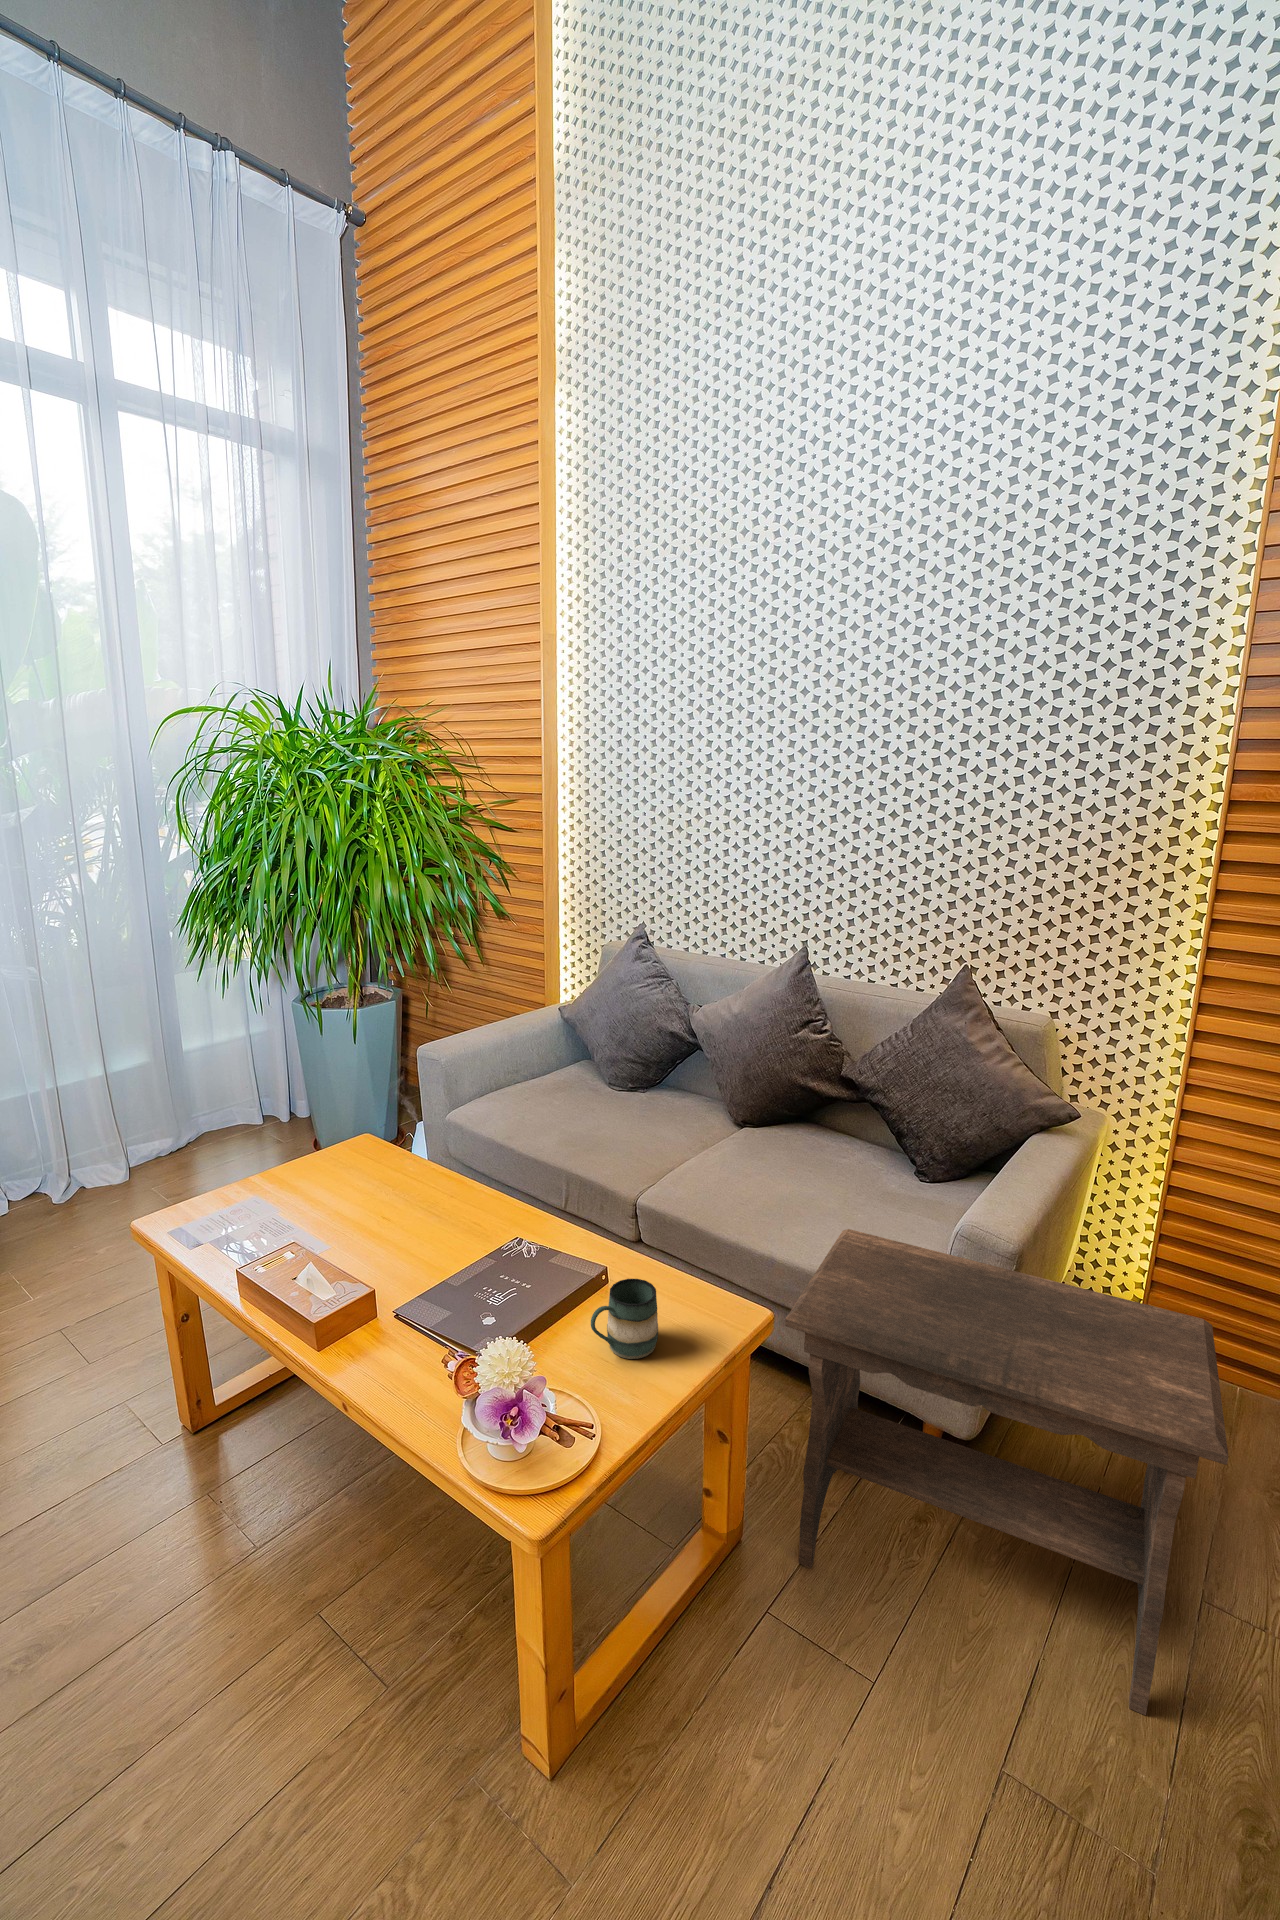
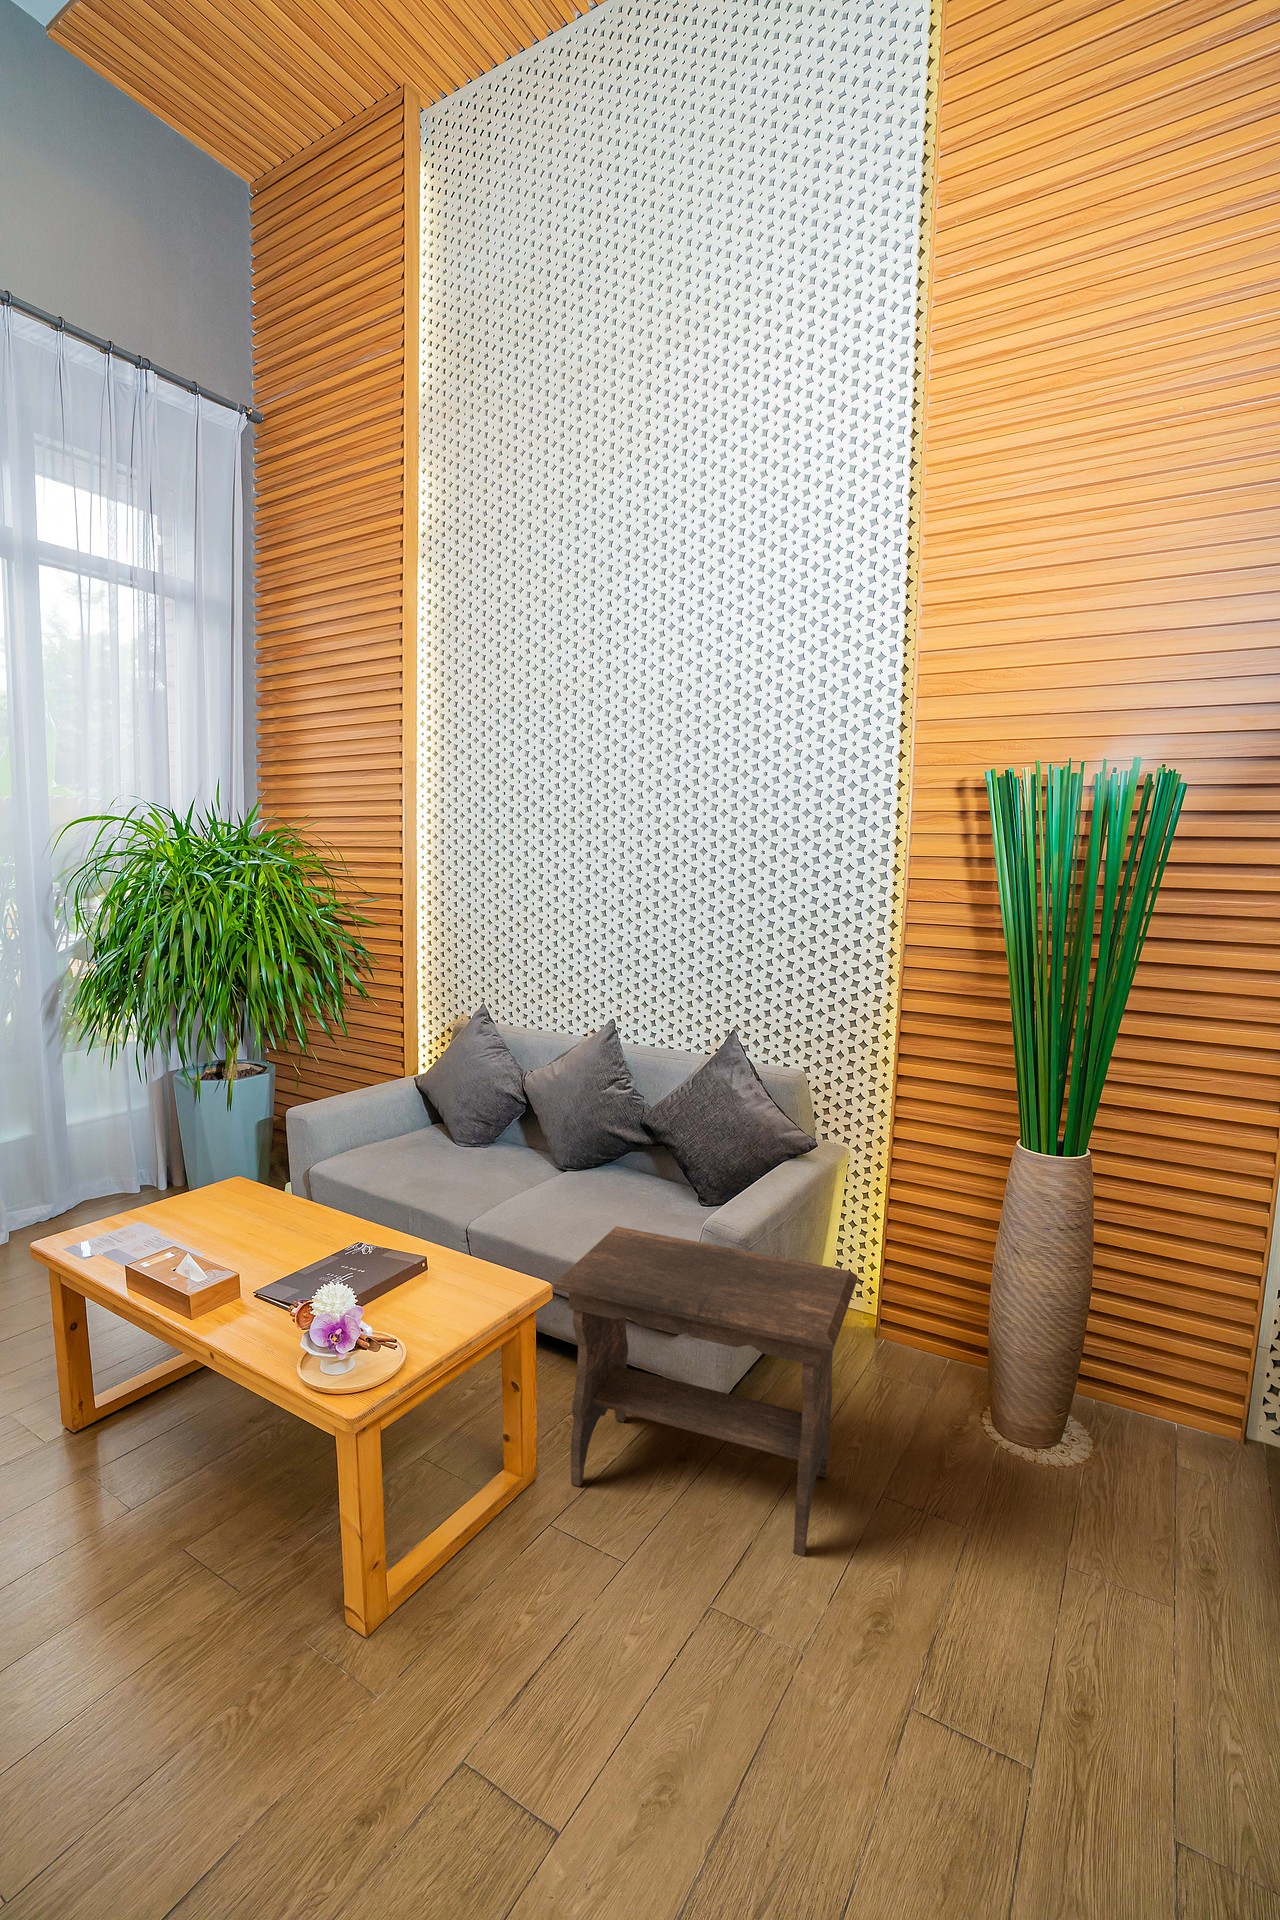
mug: present [591,1279,659,1359] -> none [405,1258,459,1317]

